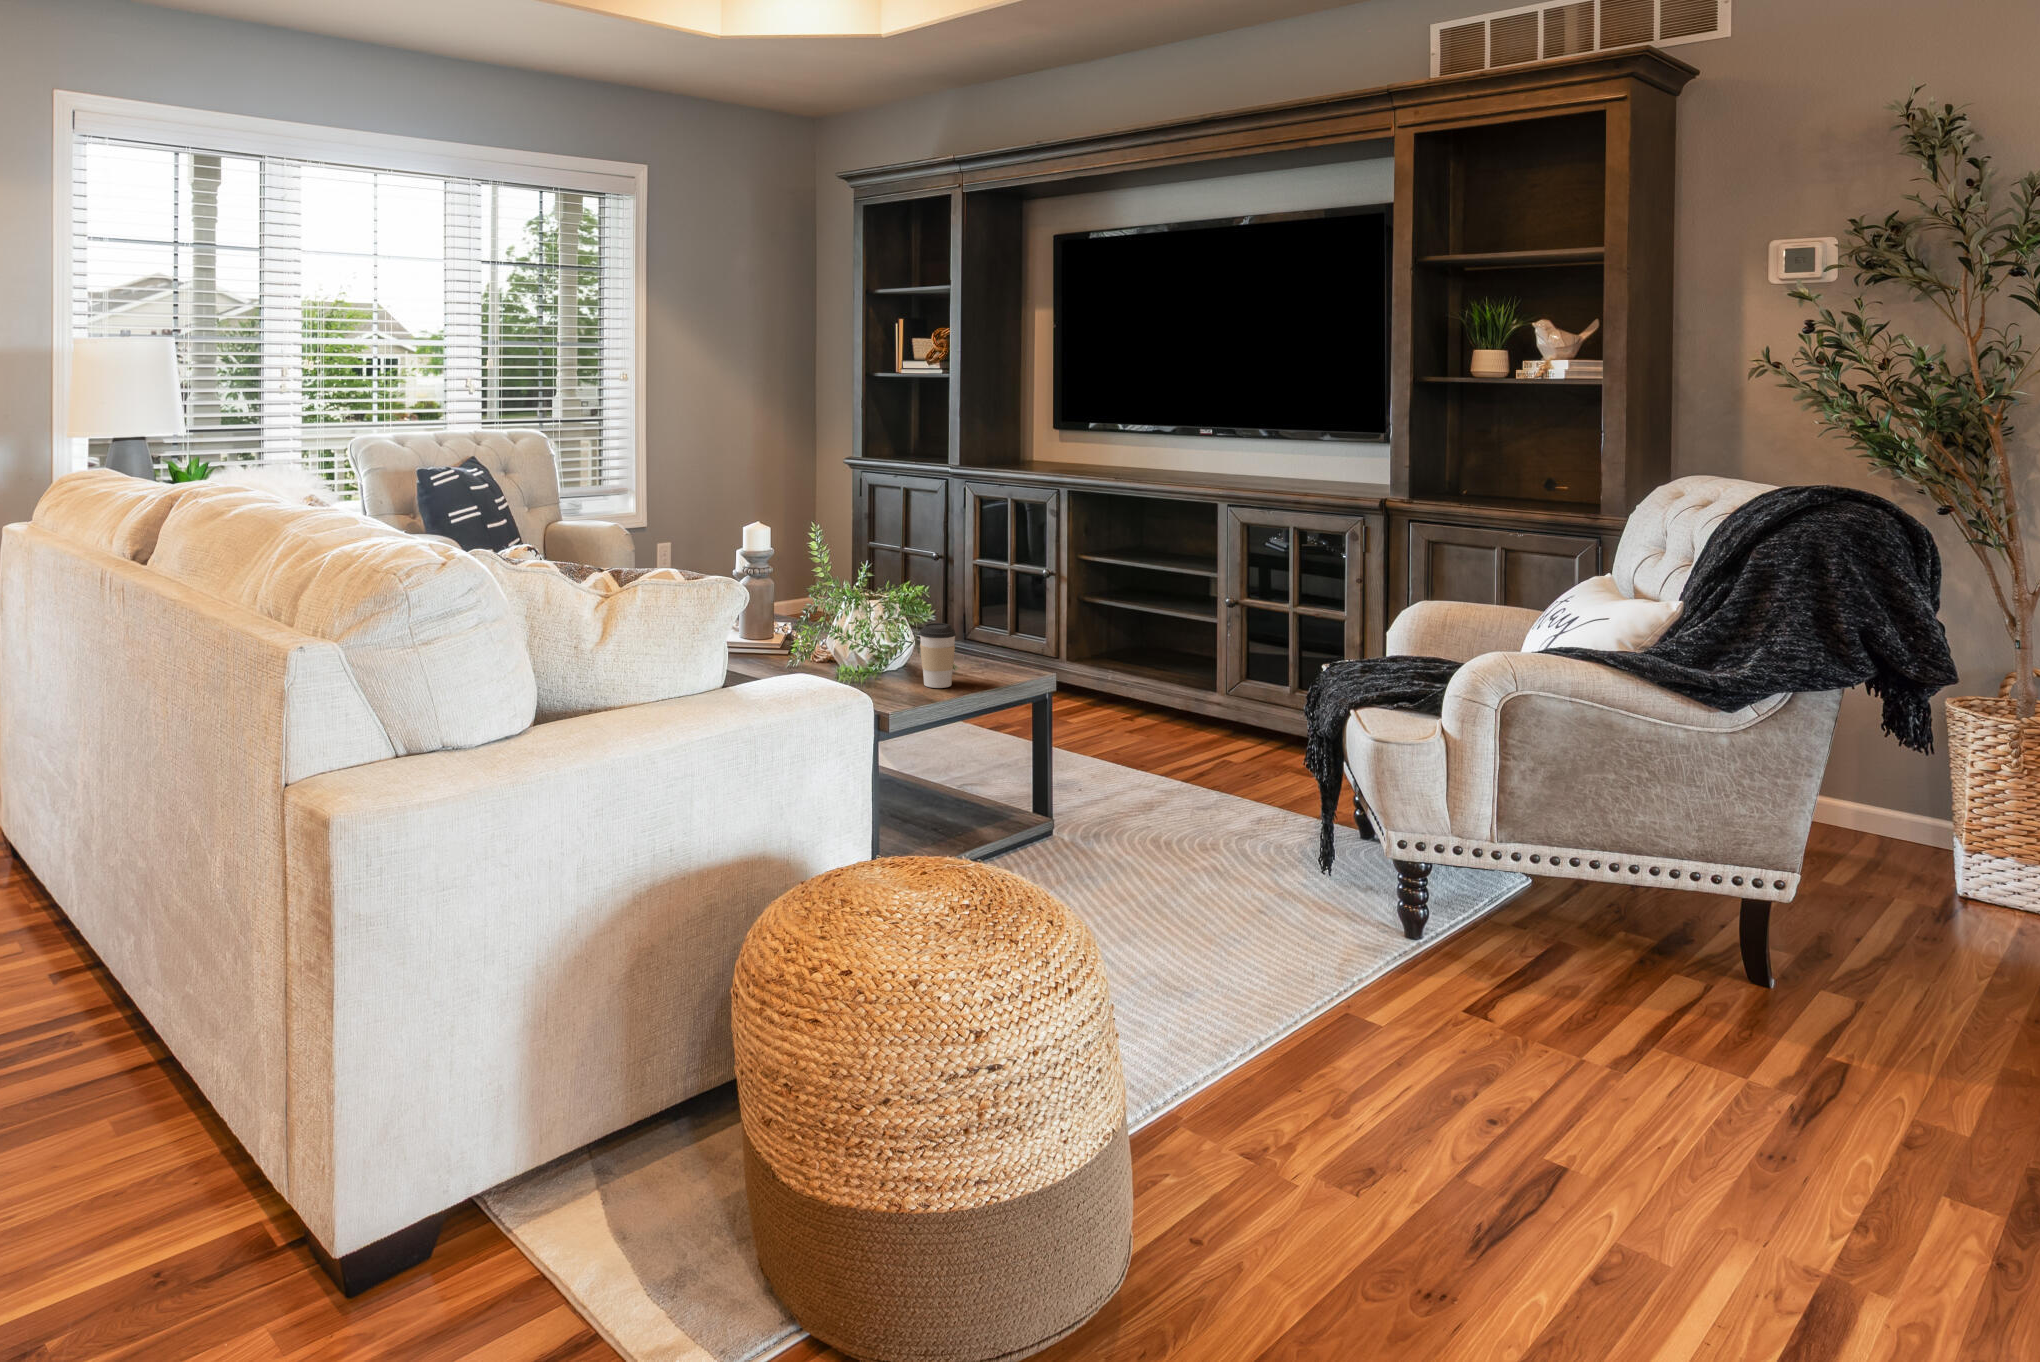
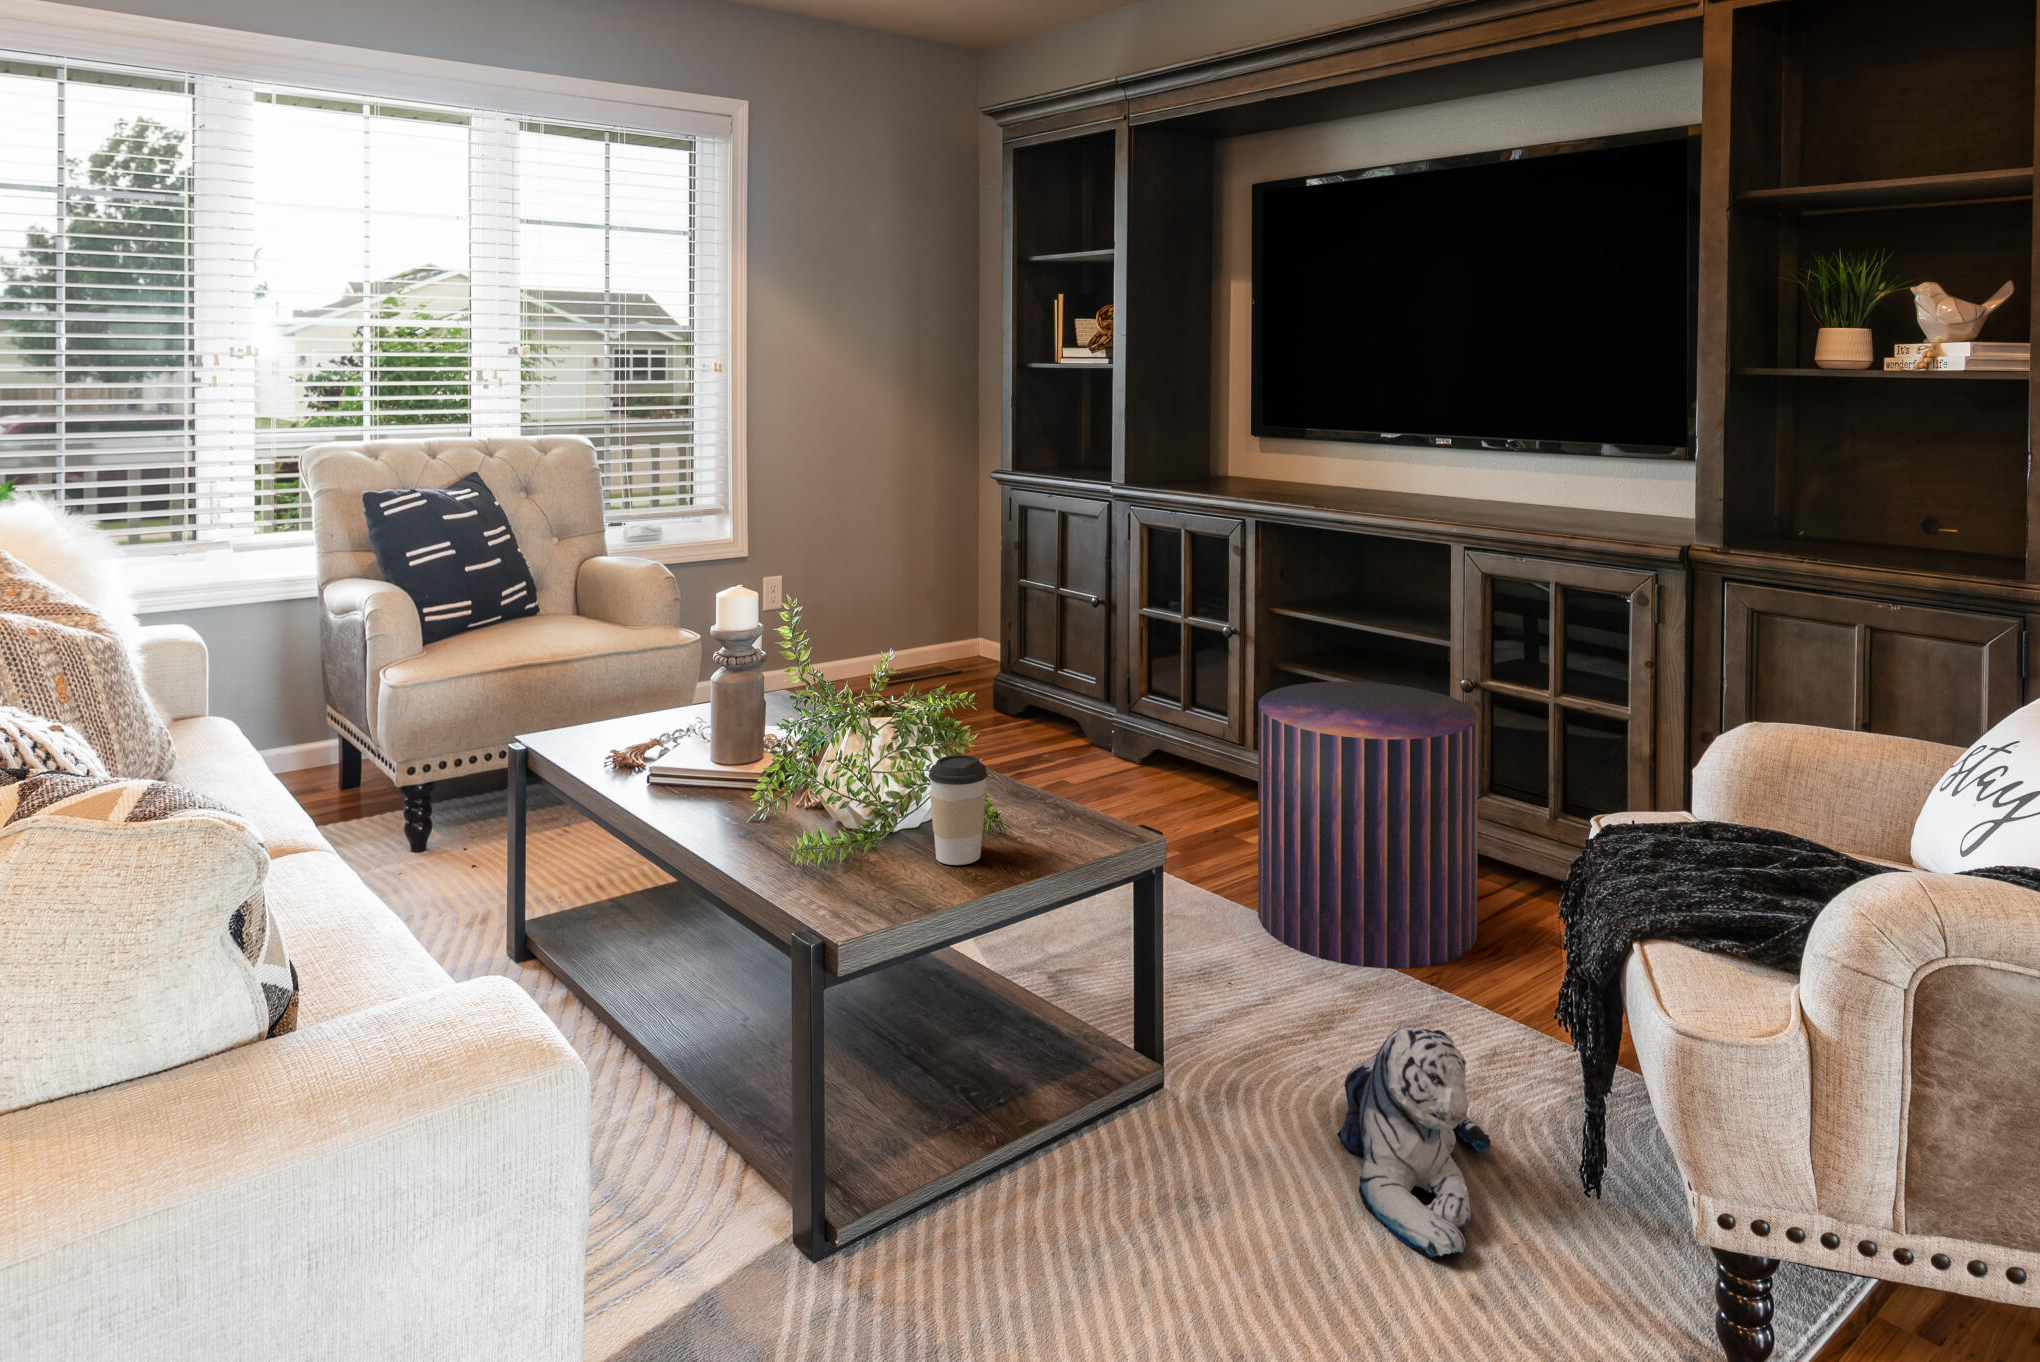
pouf: none [1090,600,1244,784] -> present [1258,681,1478,969]
plush toy: none [1172,779,1267,897] -> present [1337,1027,1492,1258]

